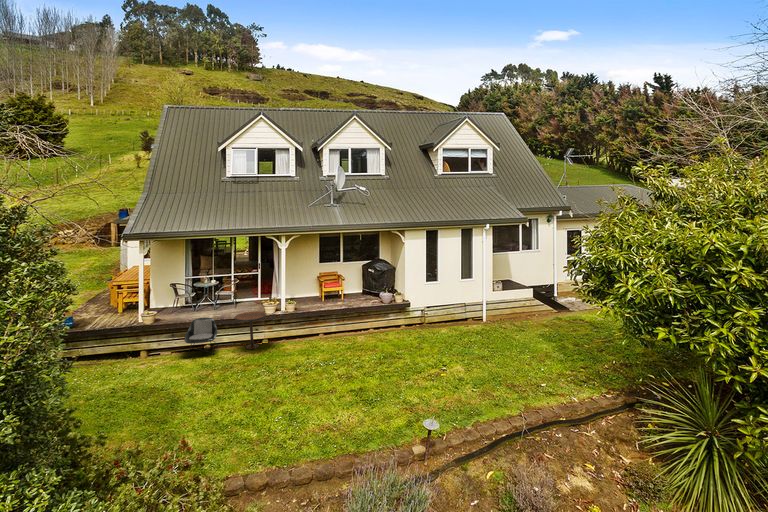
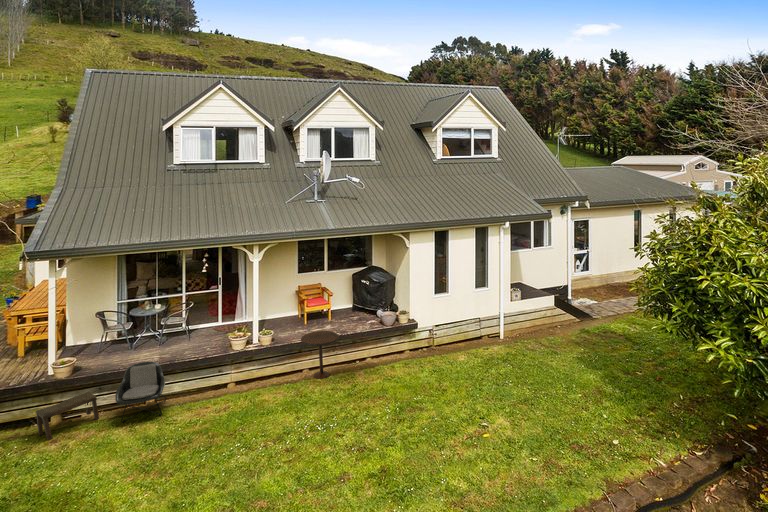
pedestal table: present [234,312,266,349] -> present [301,331,339,379]
bench: none [134,336,173,363] -> present [36,392,99,440]

